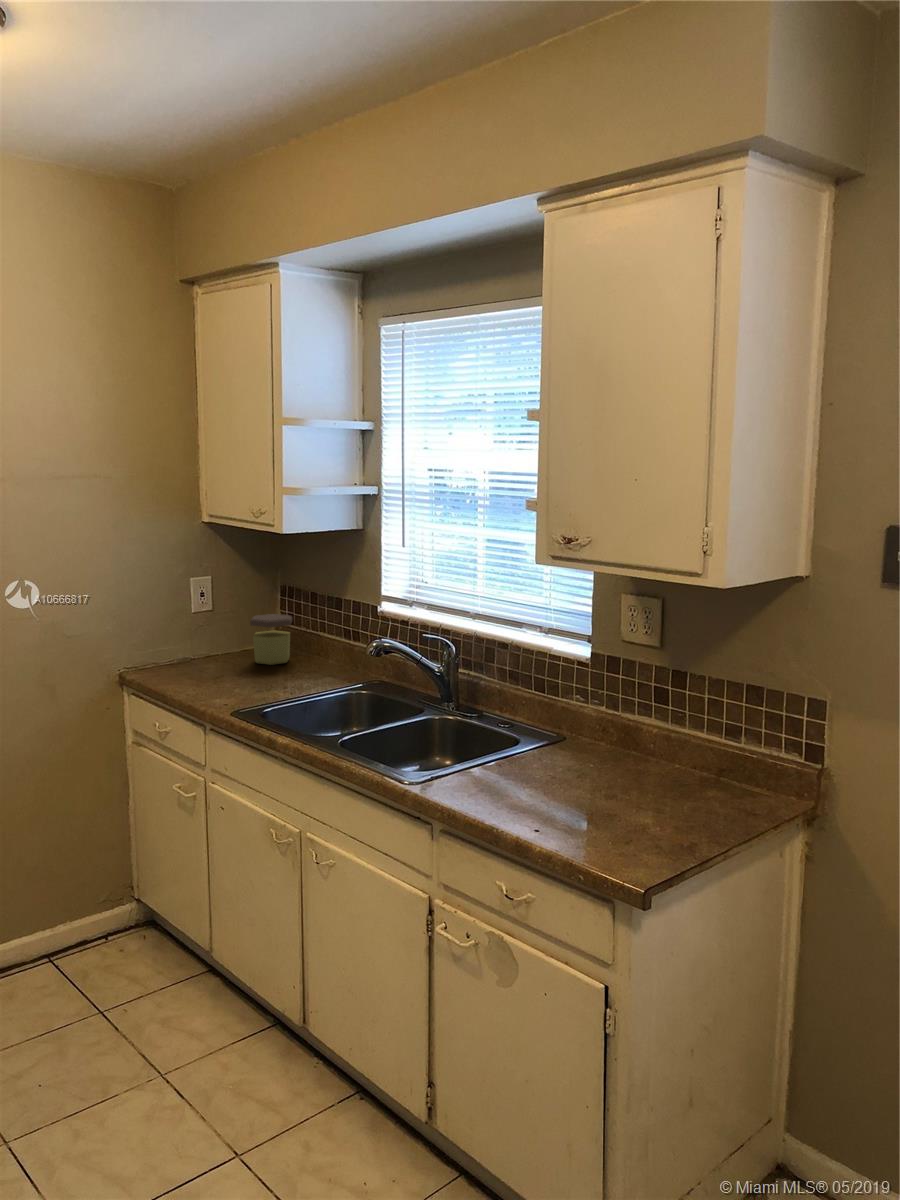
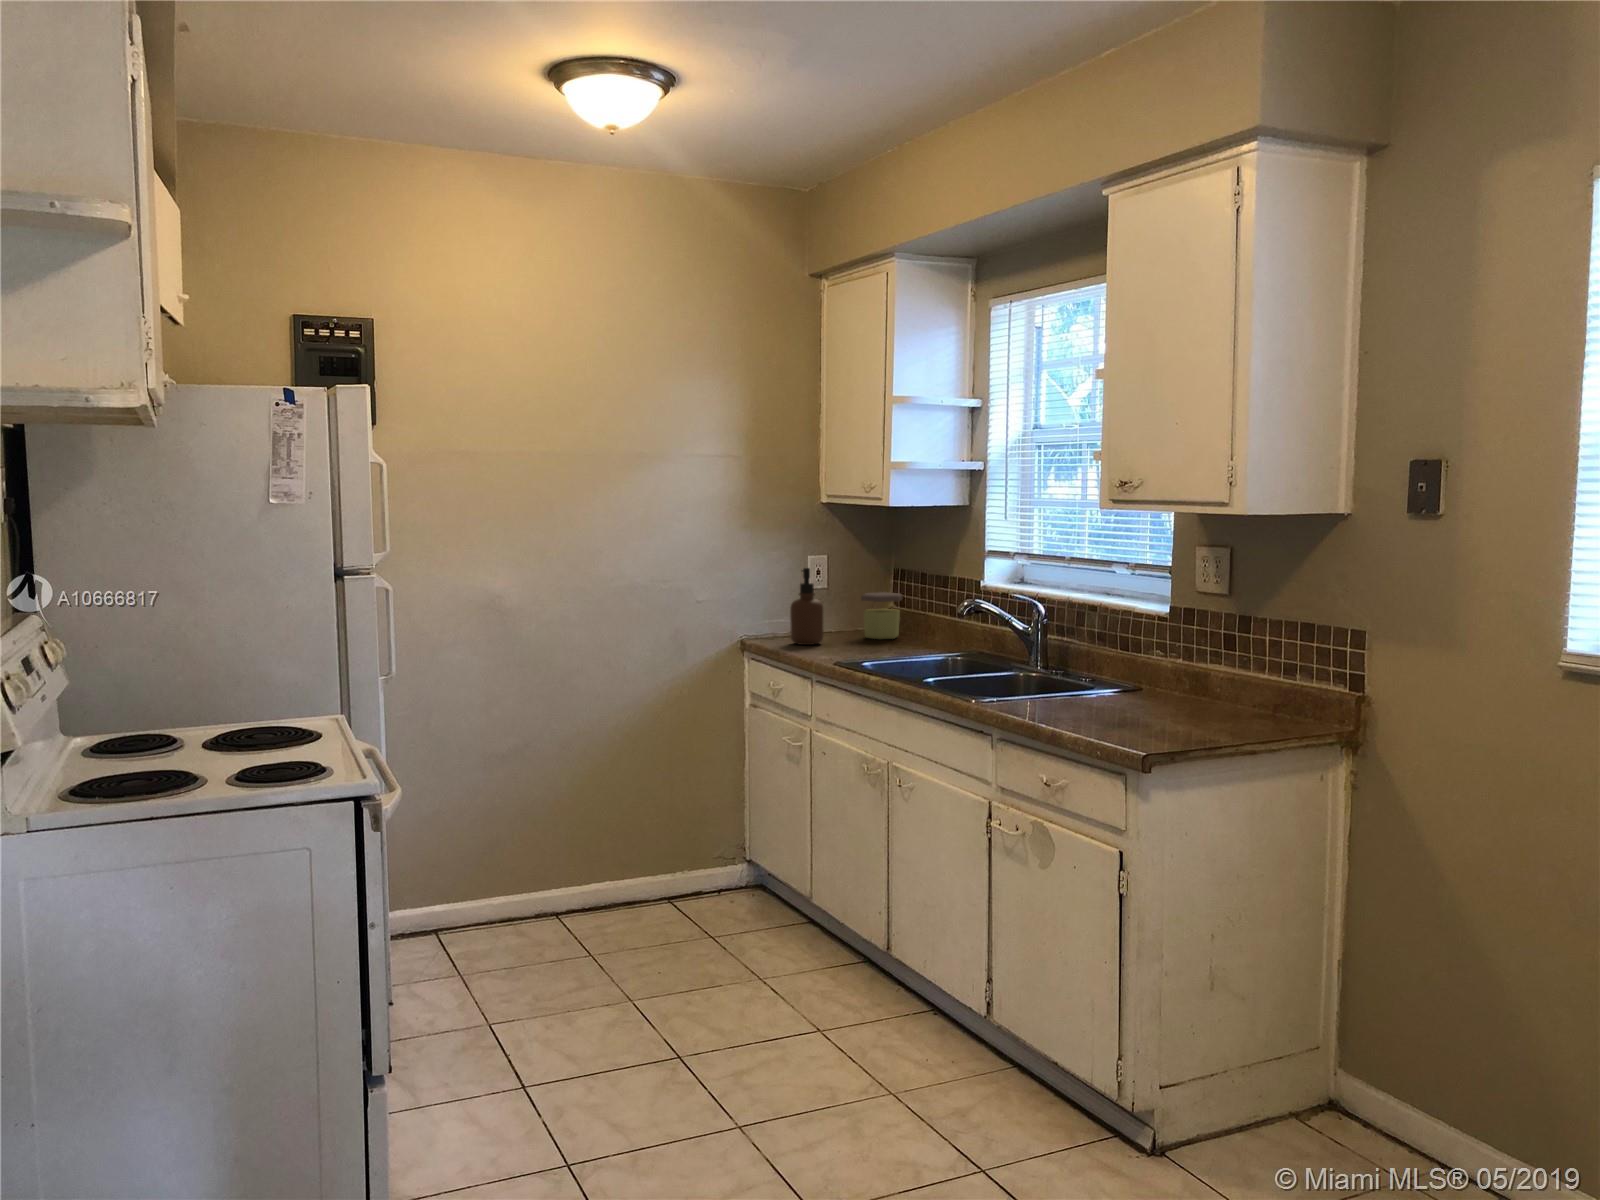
soap dispenser: none [176,597,213,680] -> present [790,568,823,645]

